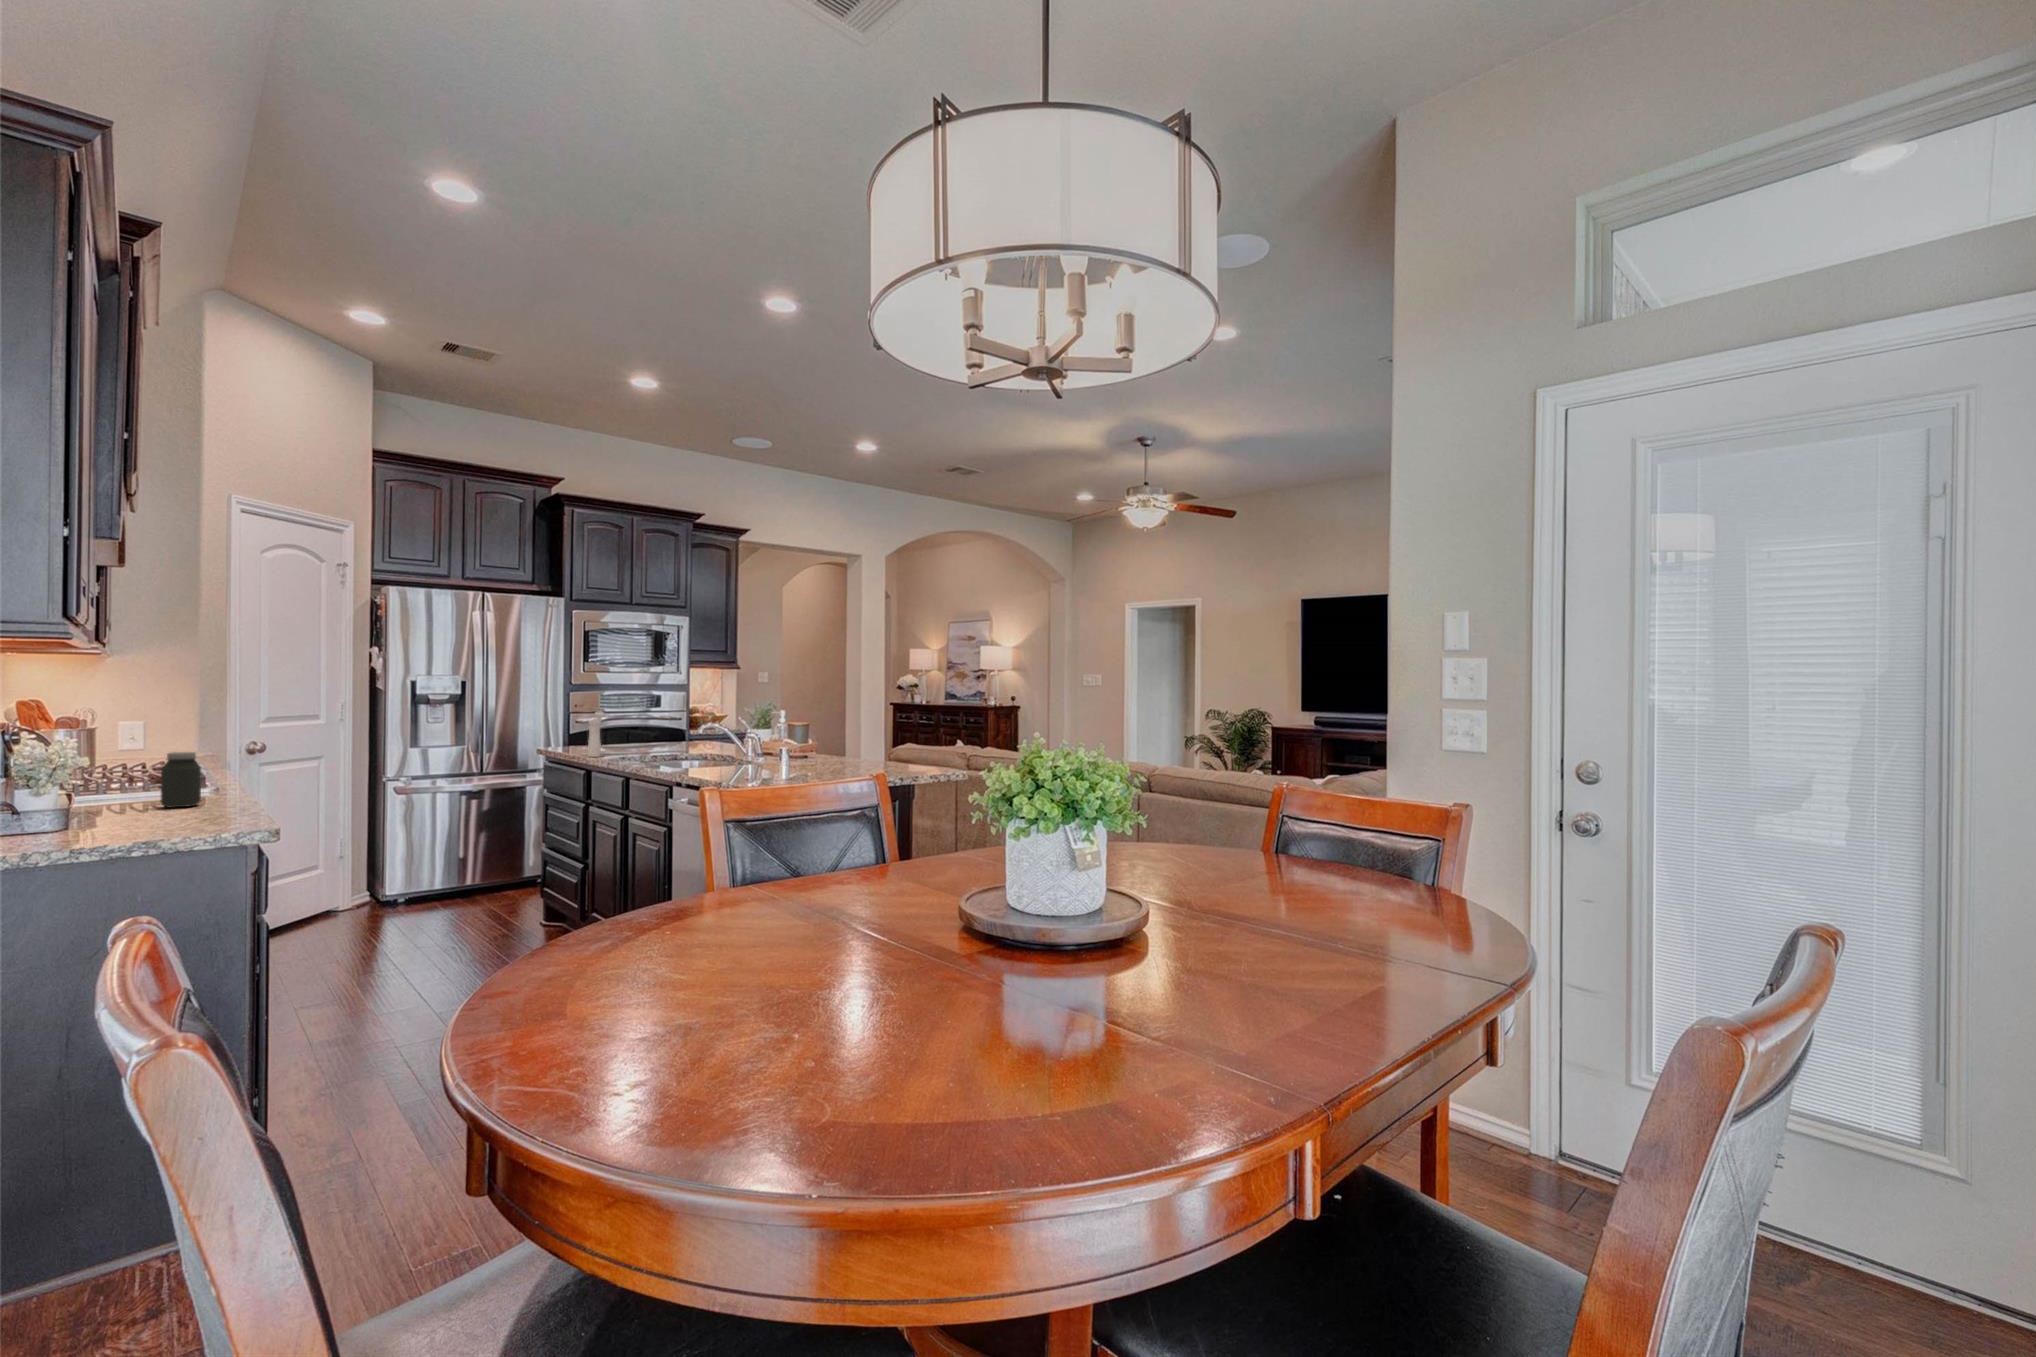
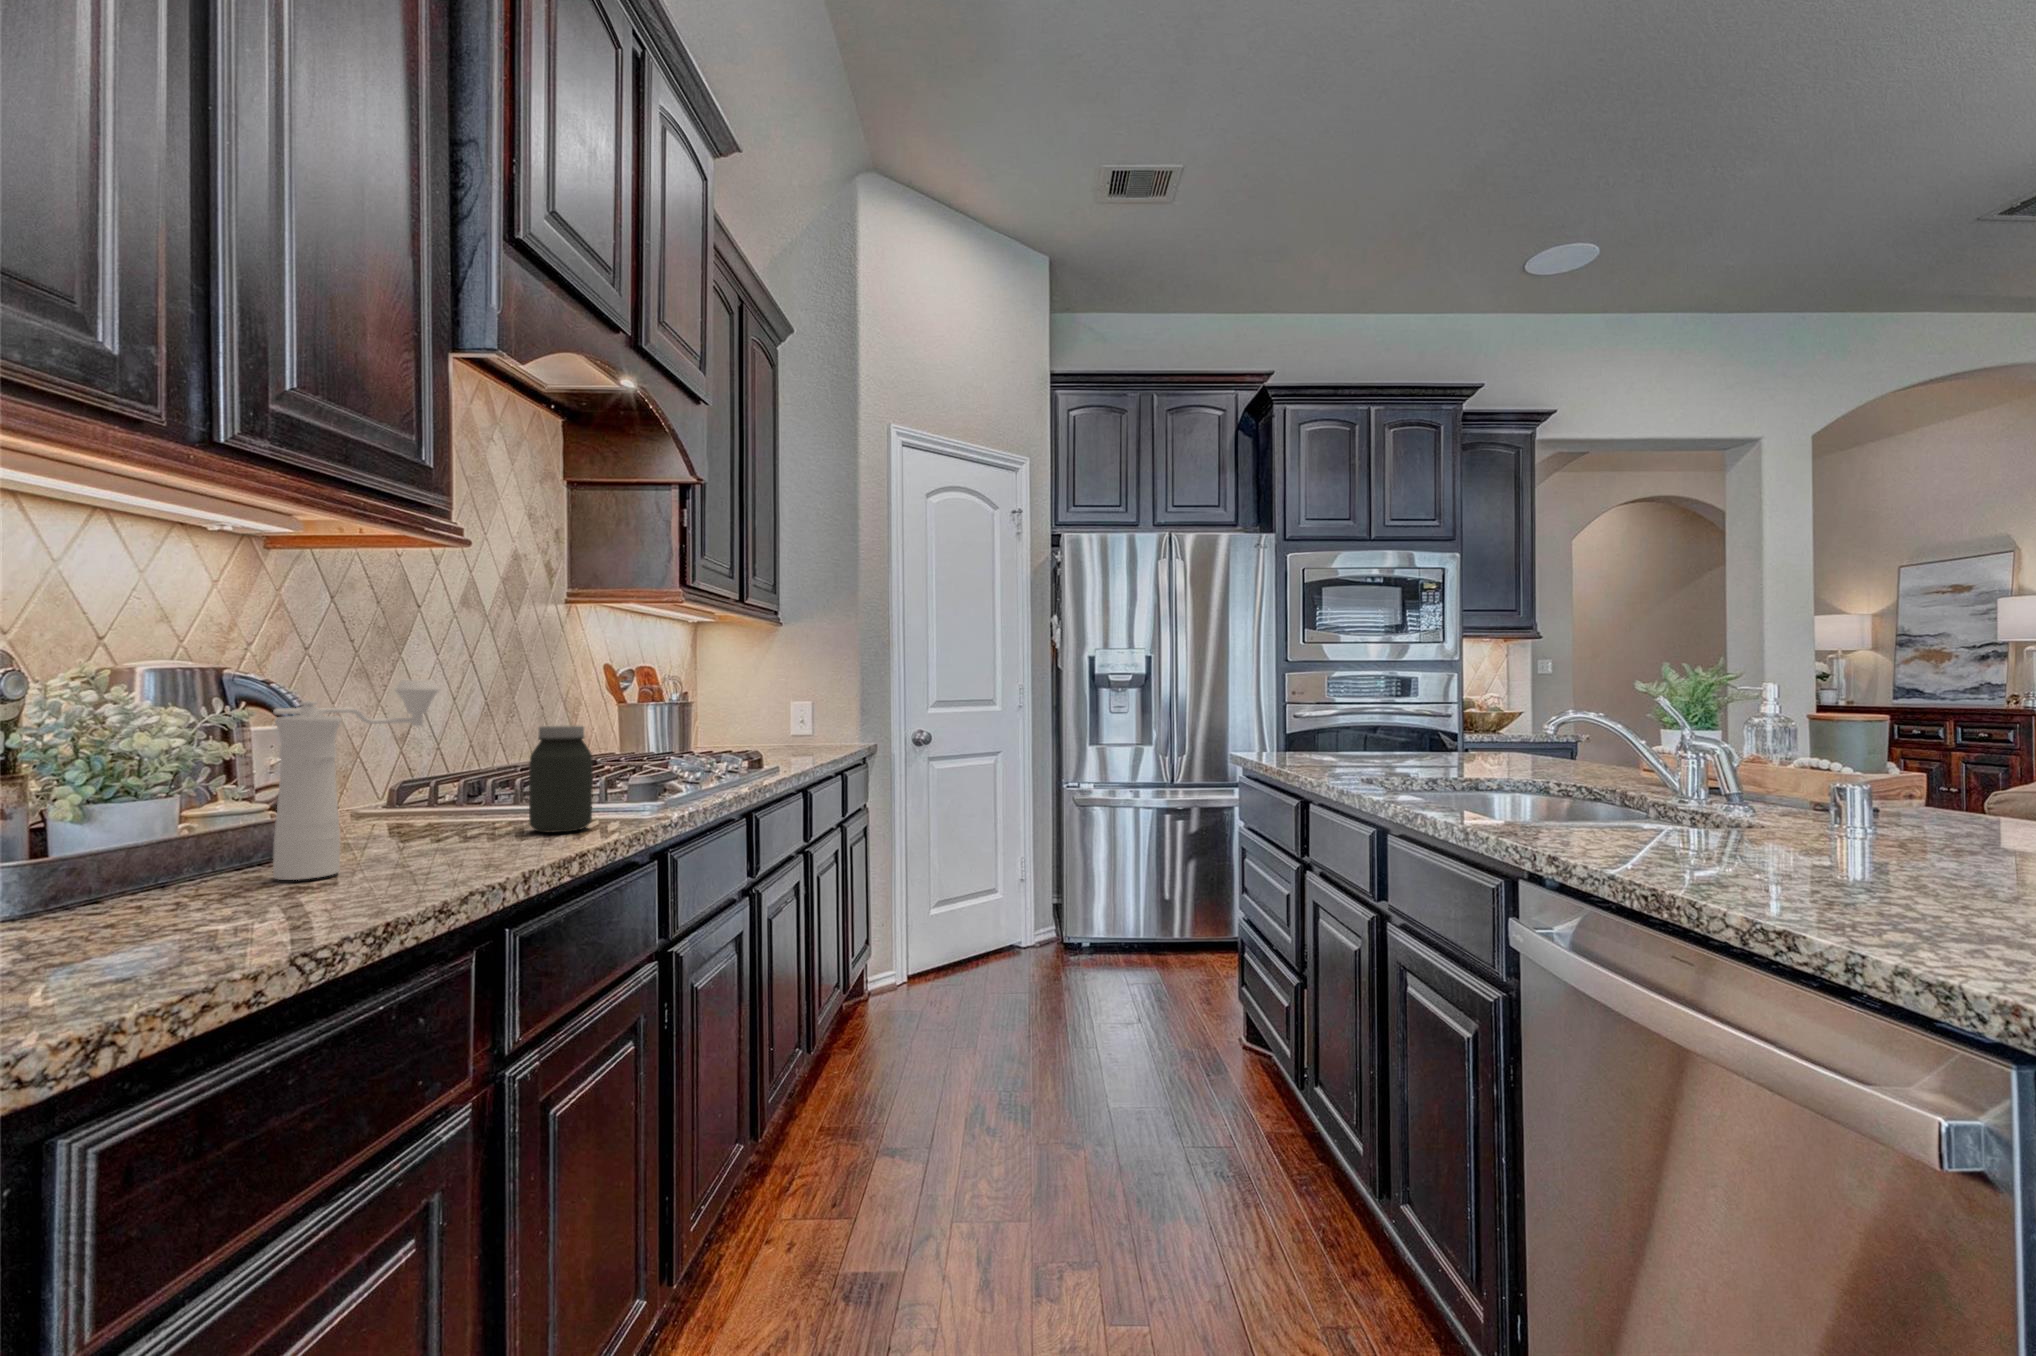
pepper mill: present [588,712,604,757] -> present [273,680,439,880]

